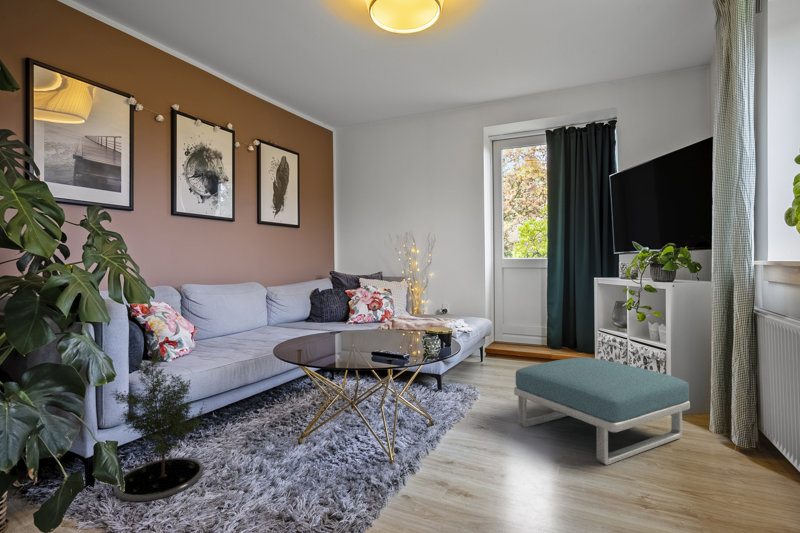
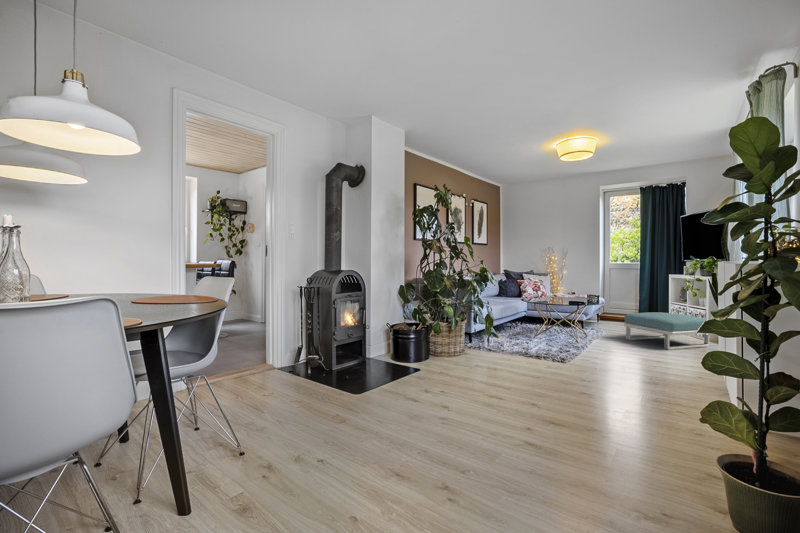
potted tree: present [113,343,205,501] -> none [473,292,508,344]

